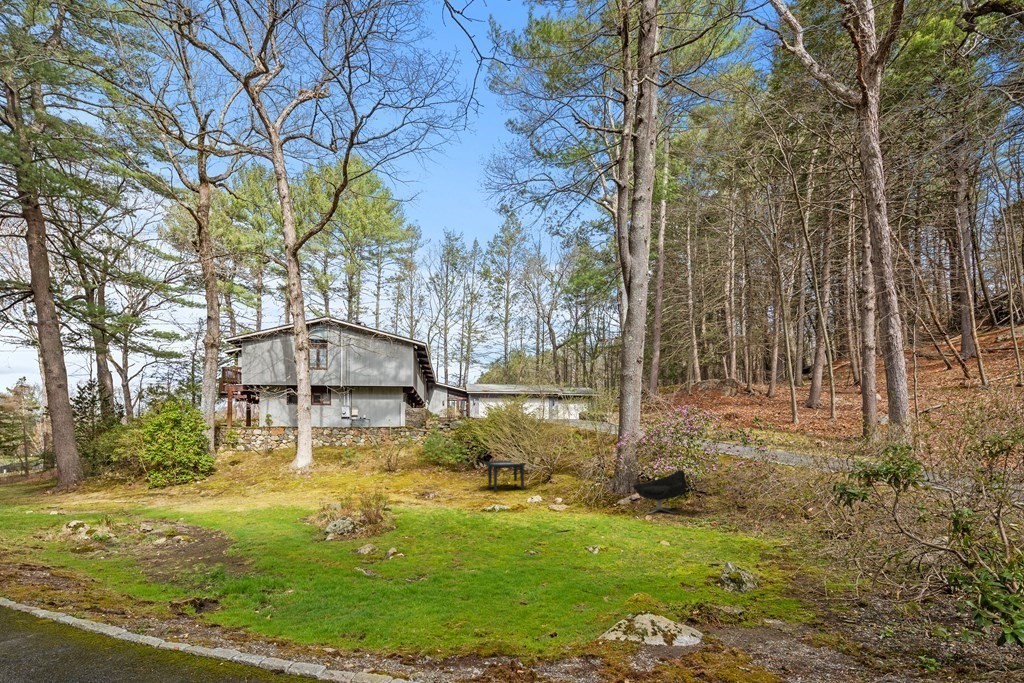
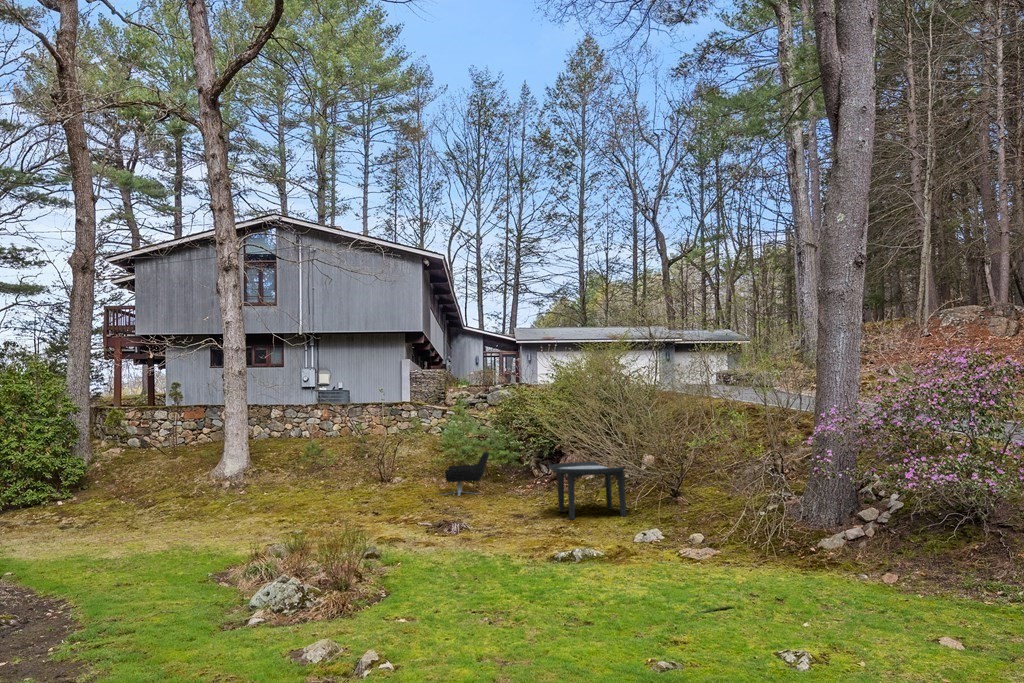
lounge chair: present [633,470,687,514] -> present [445,452,489,496]

